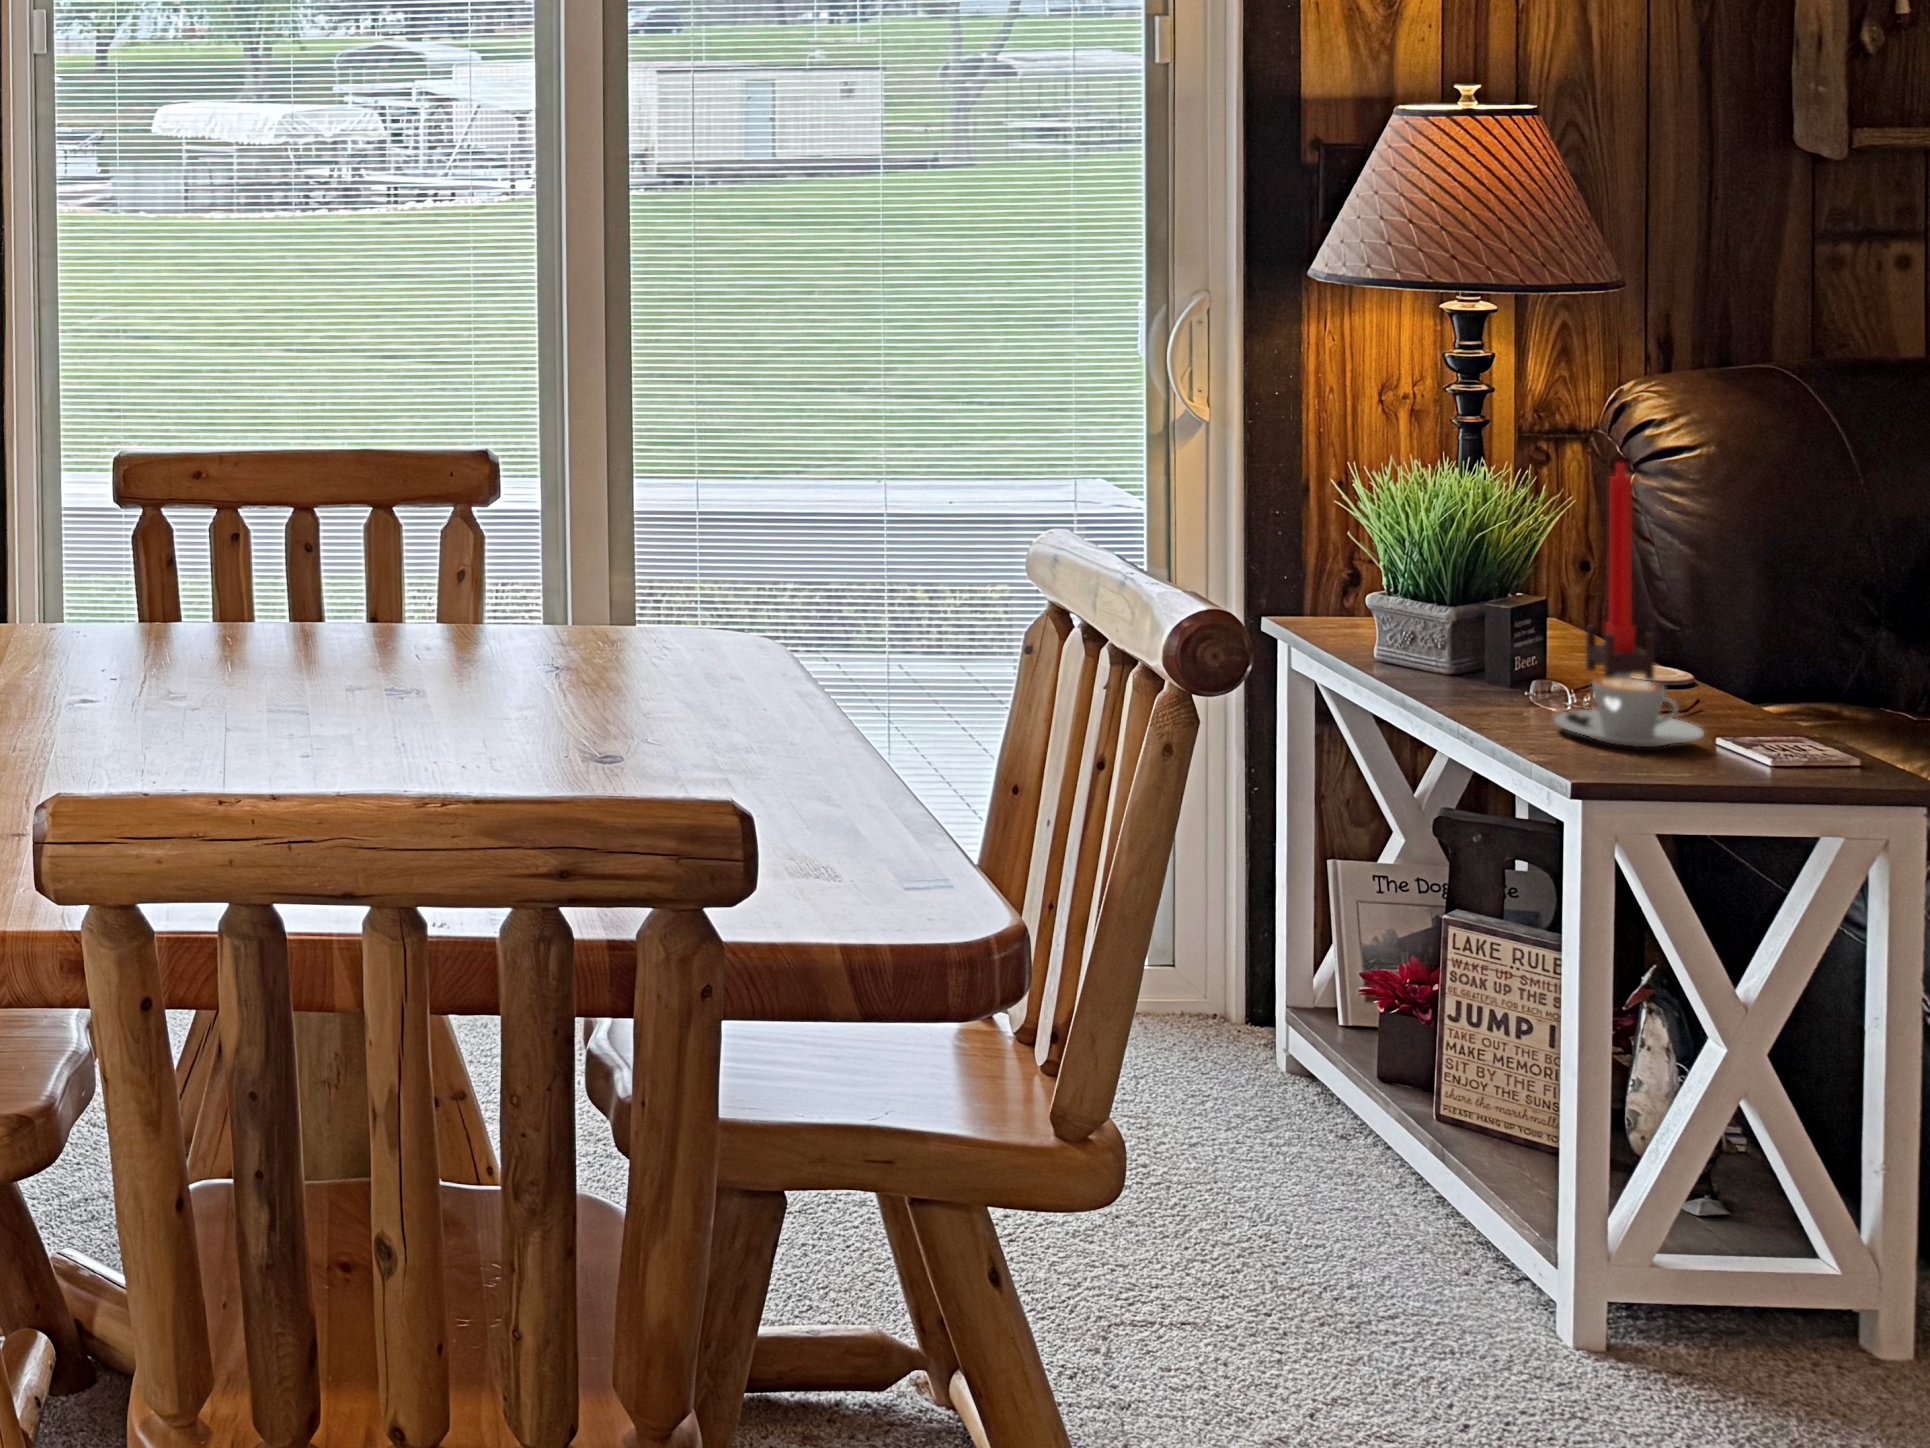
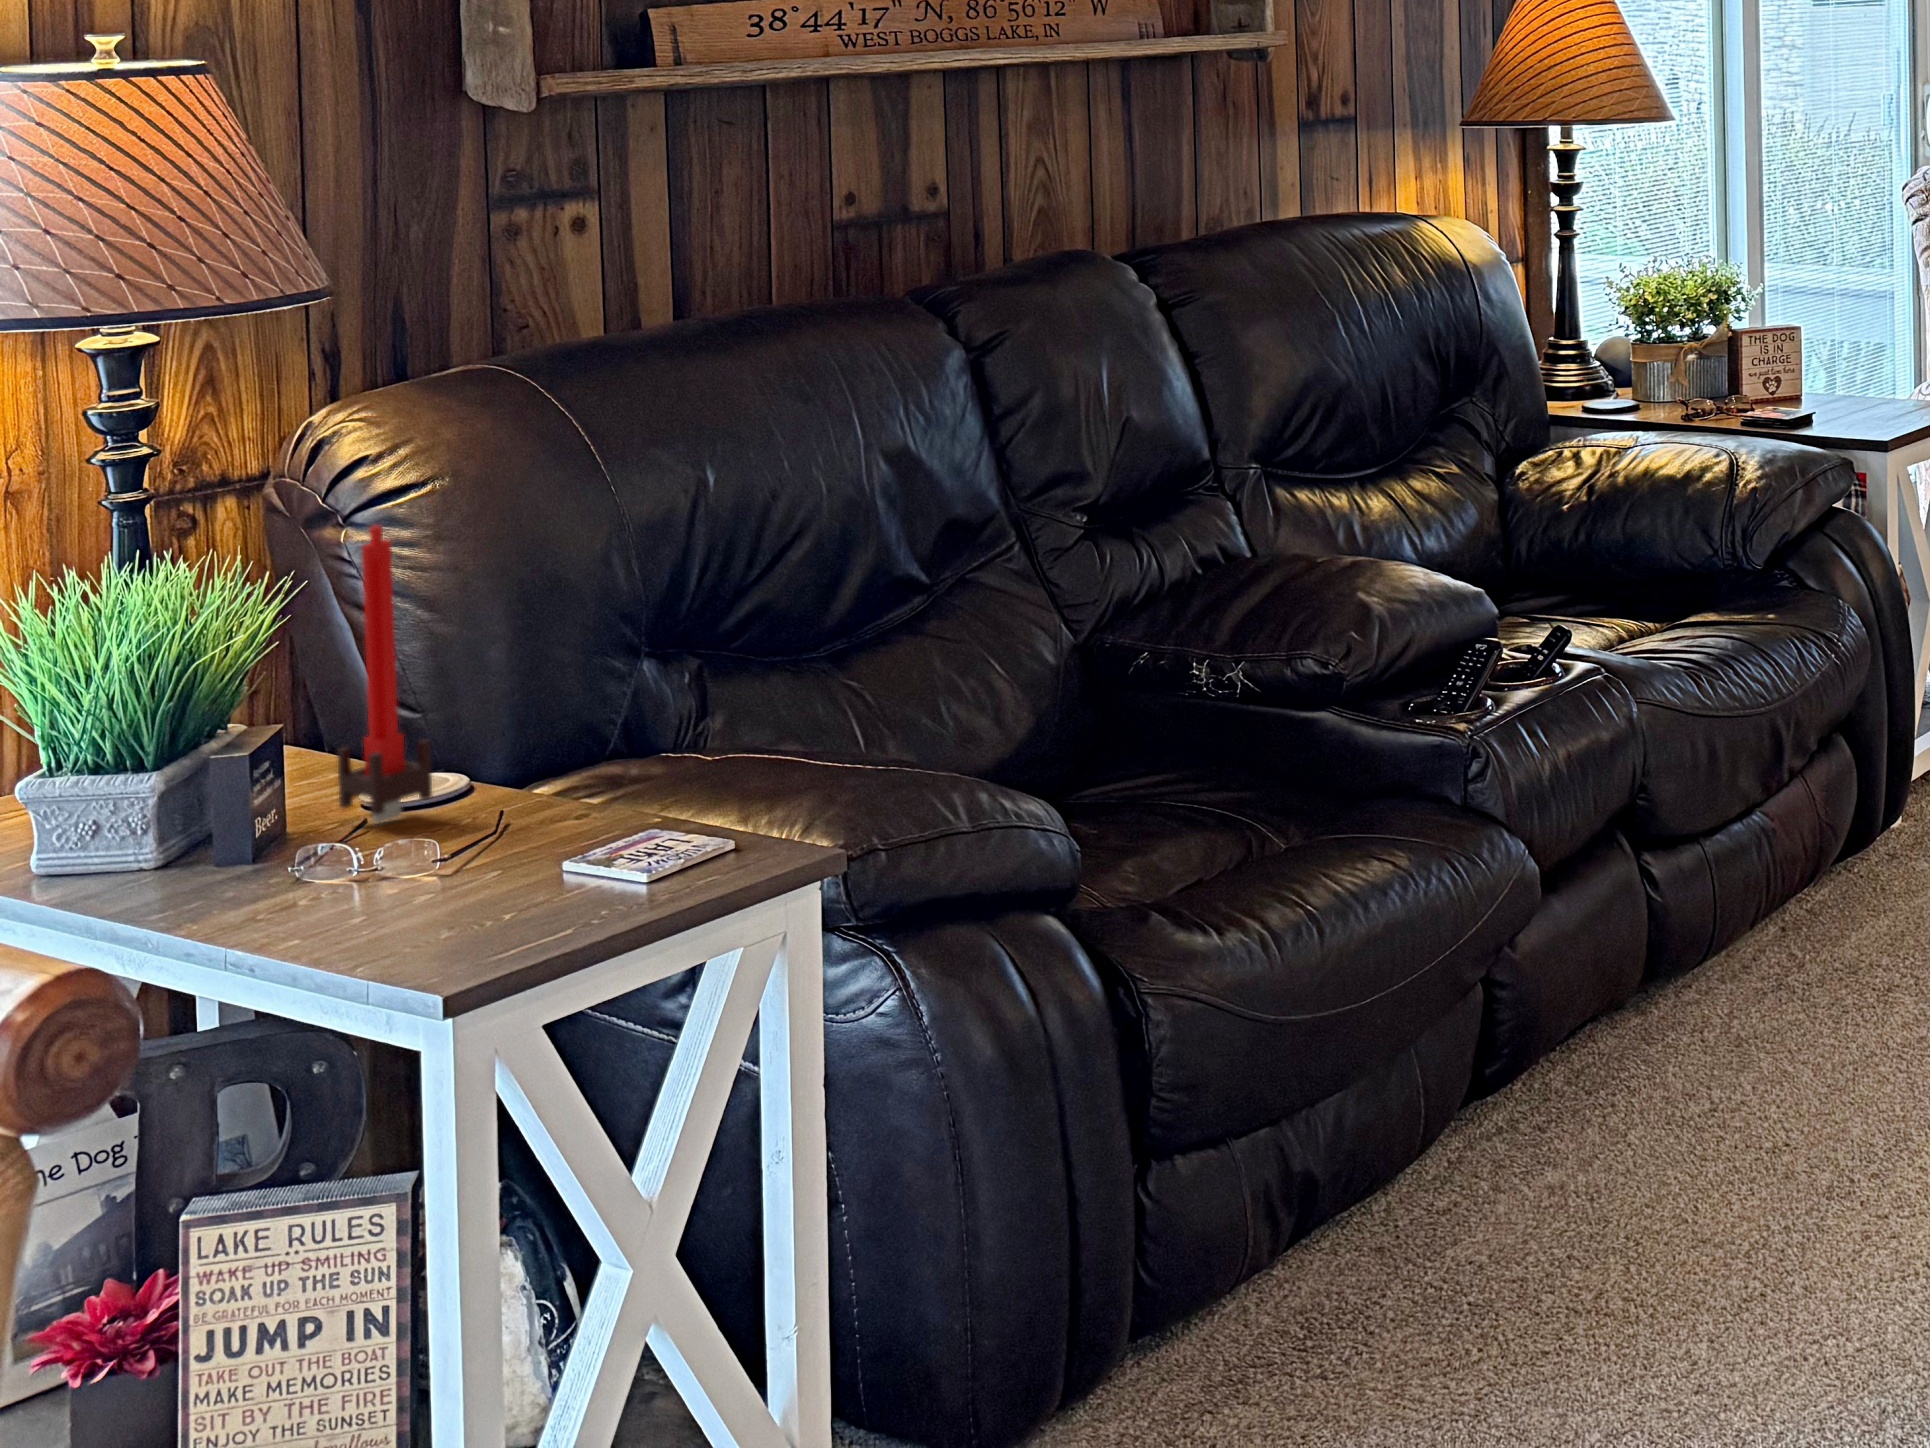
coffee cup: present [1554,678,1704,747] -> none [358,814,555,915]

